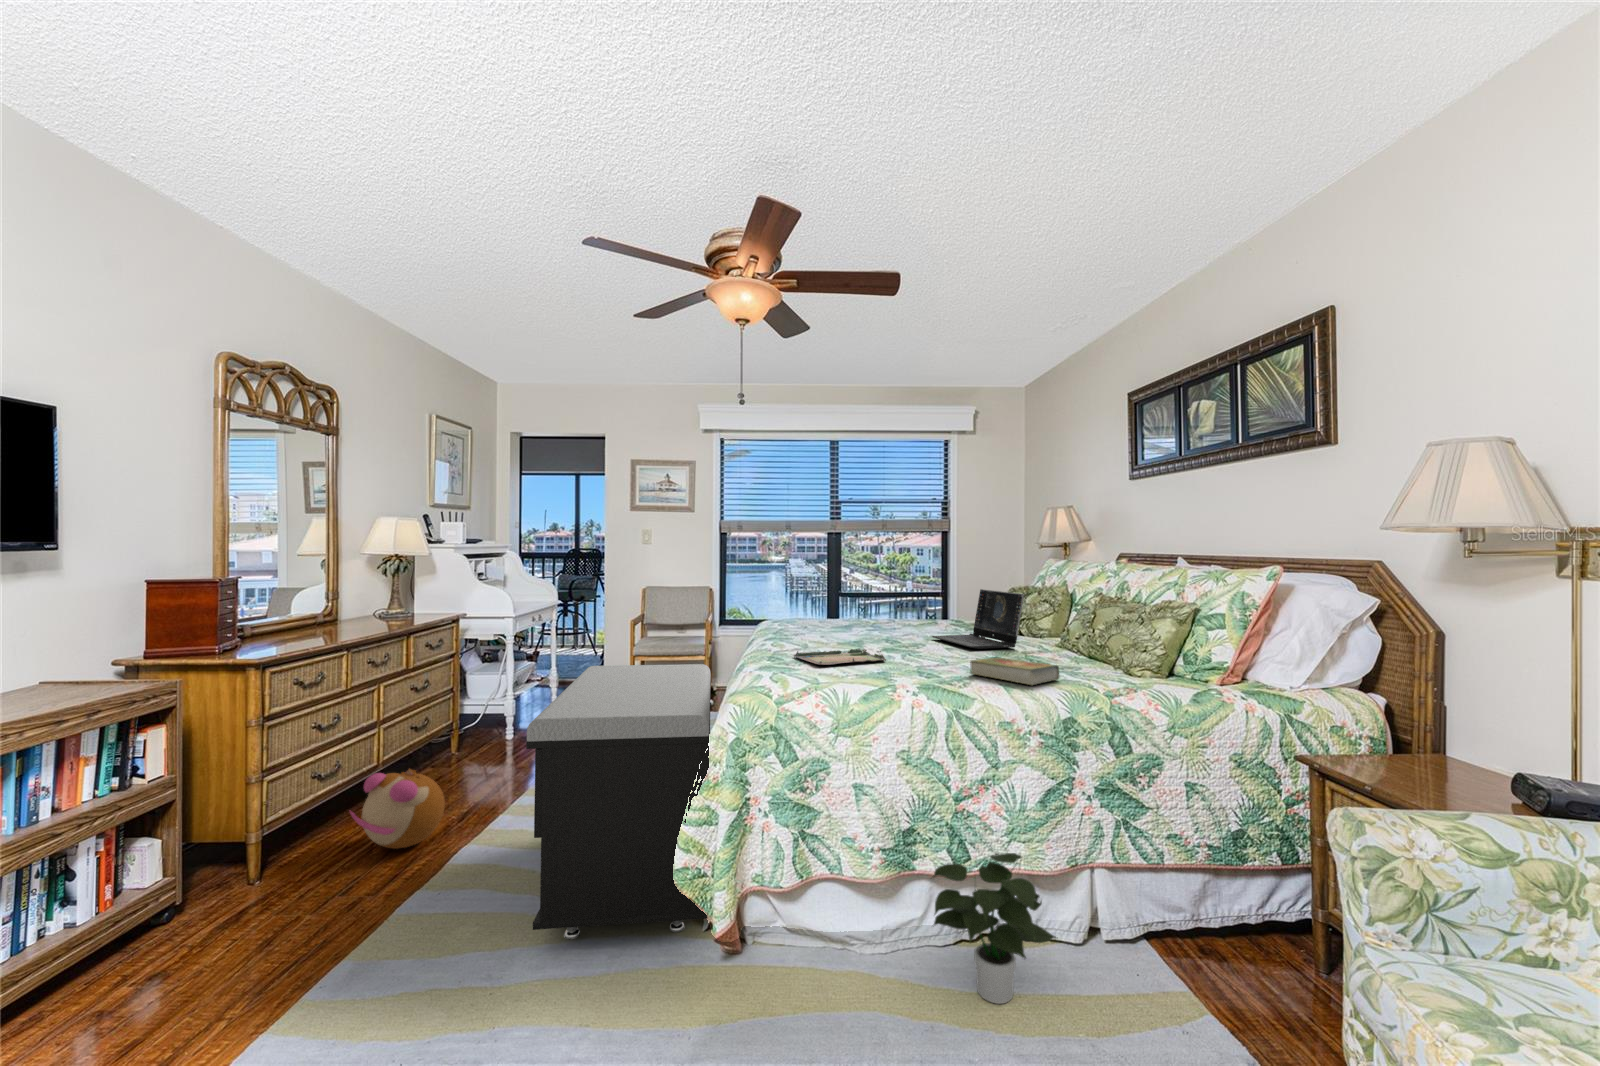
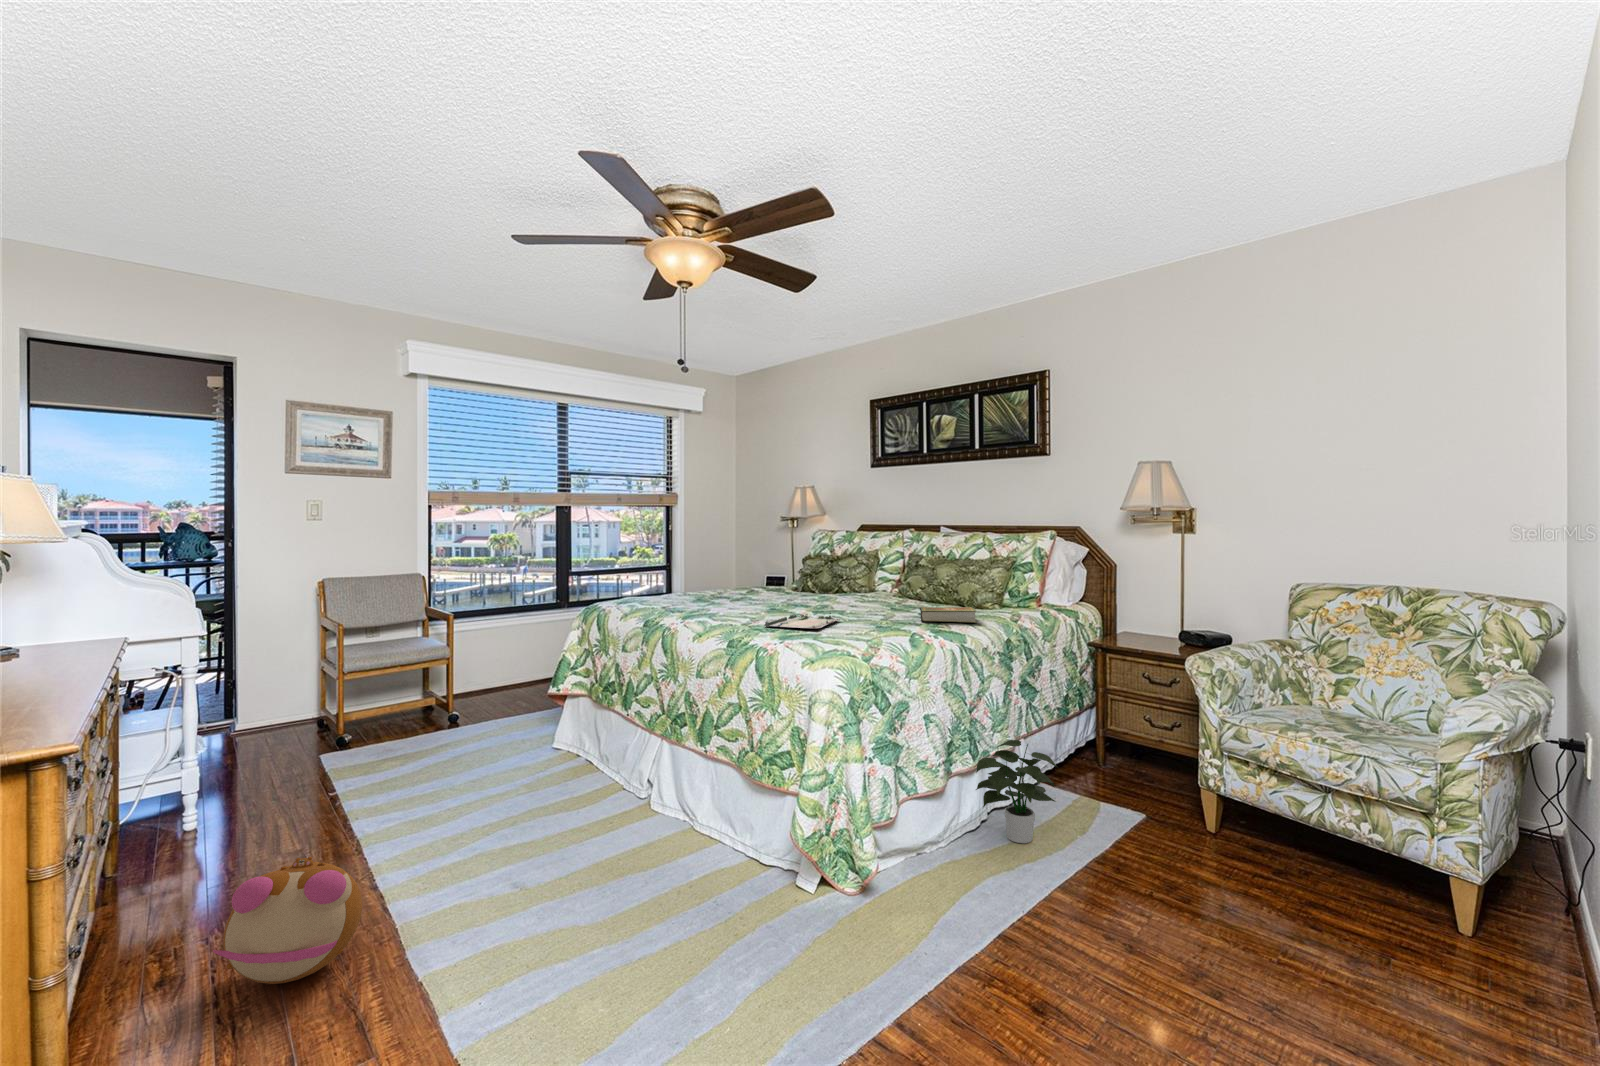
laptop: present [932,589,1024,649] -> none [799,557,878,605]
storage bench: present [526,664,711,939] -> none [531,648,825,946]

